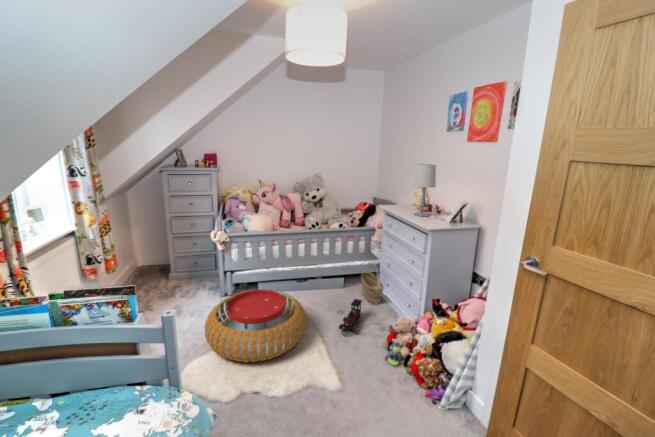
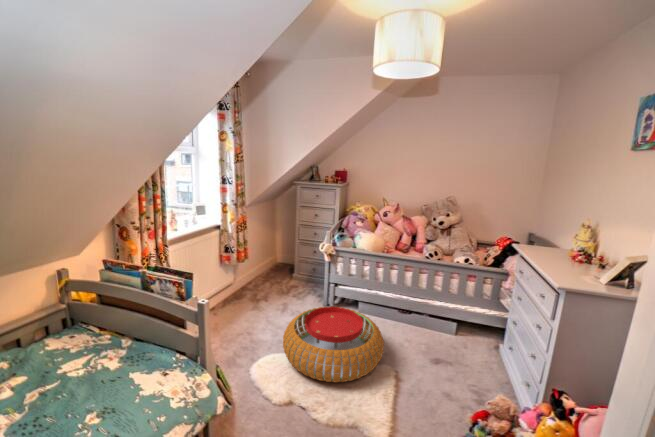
table lamp: present [413,164,436,217] -> none [554,193,597,268]
basket: present [361,265,384,305] -> none [475,312,502,370]
toy train: present [339,299,362,336] -> none [418,352,460,392]

